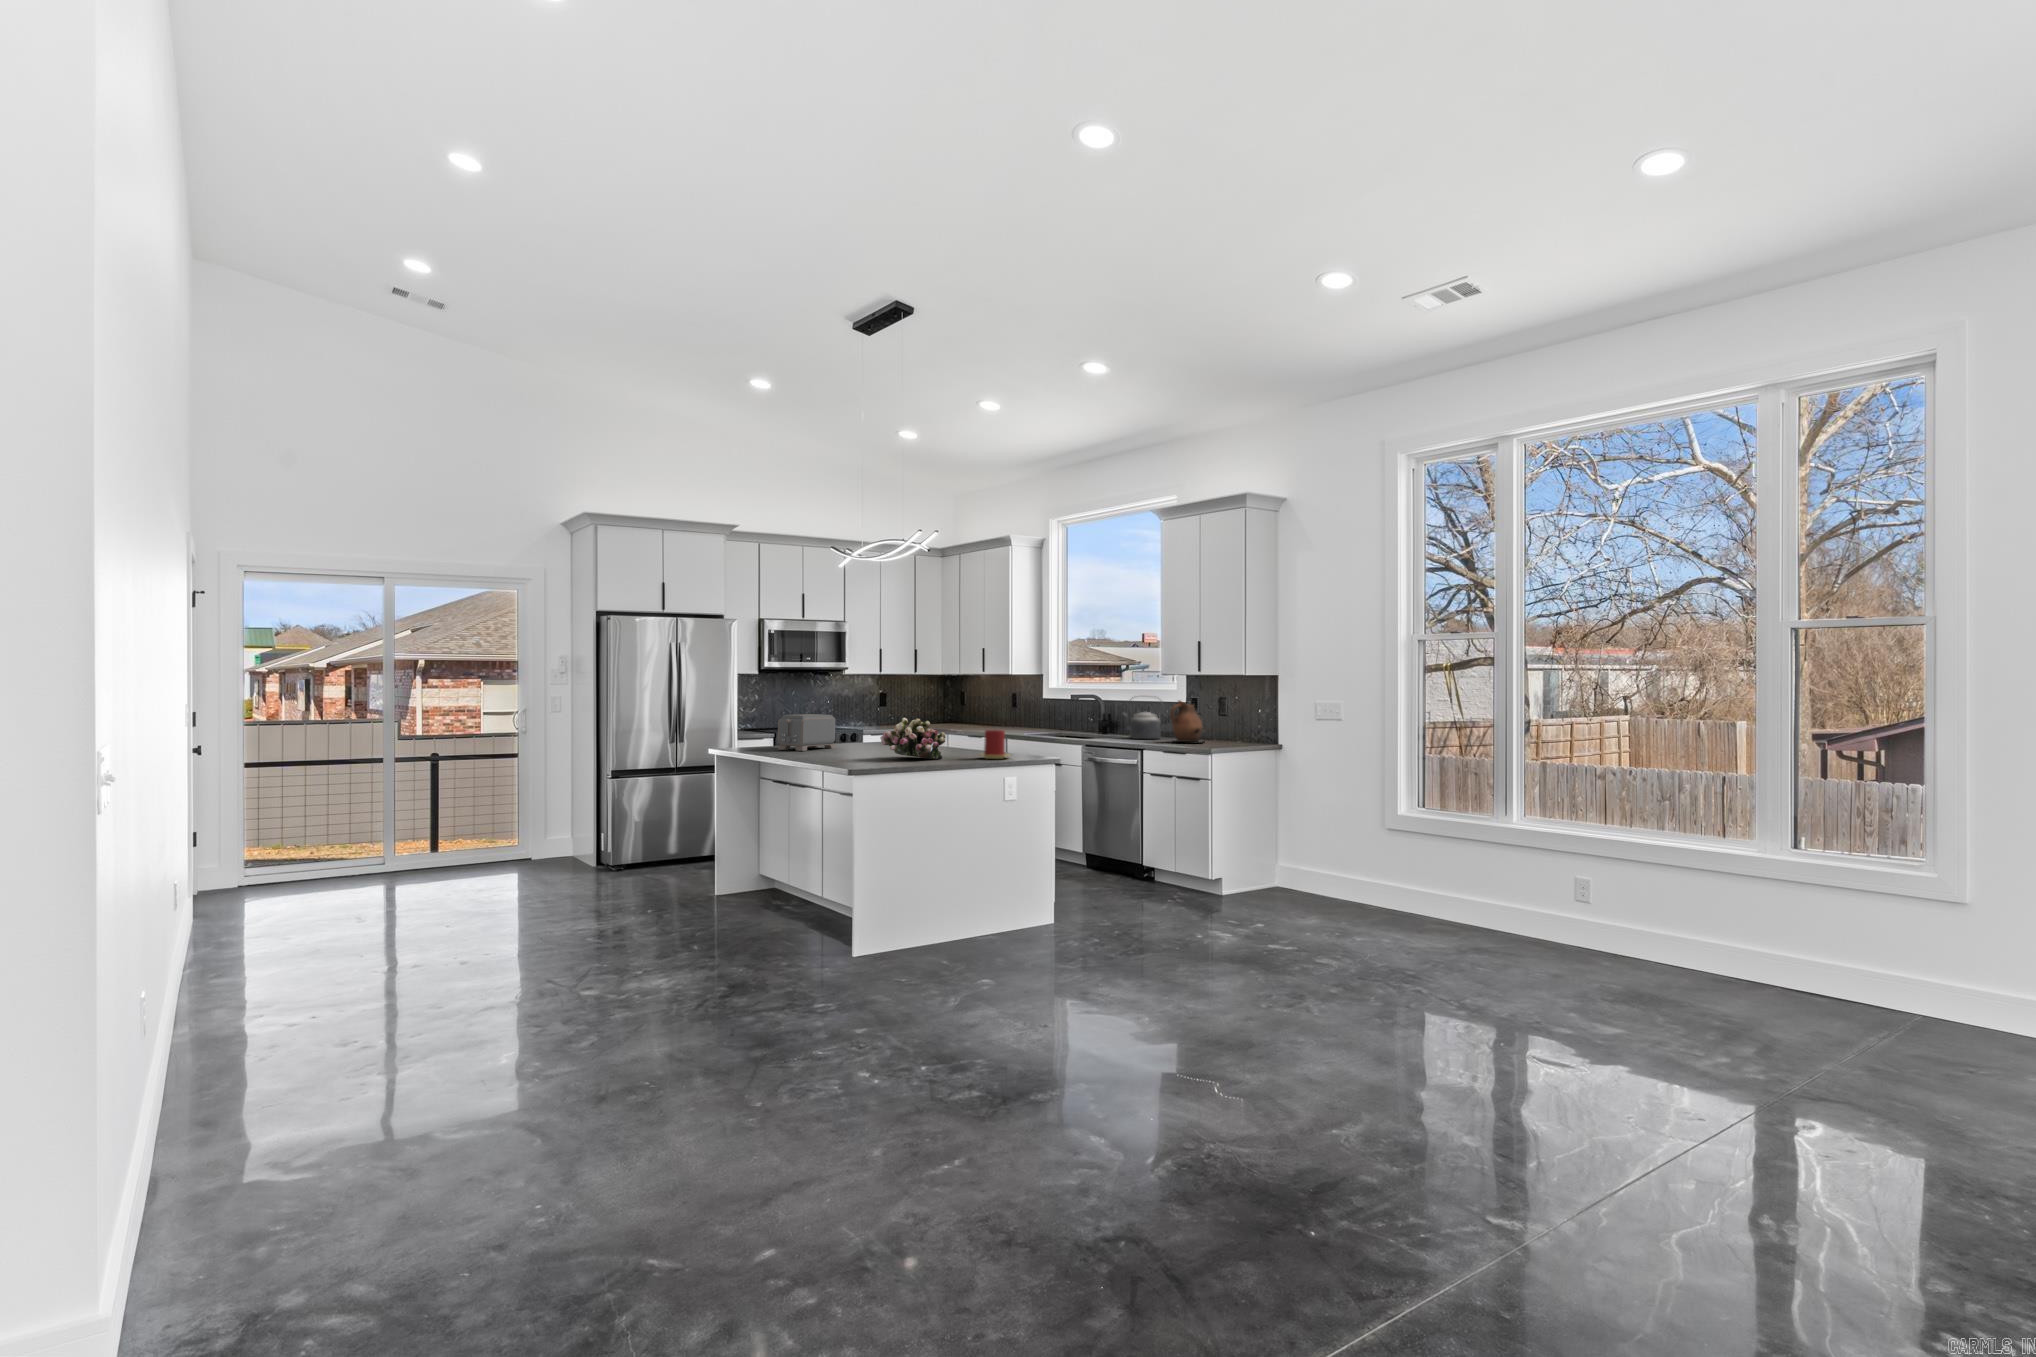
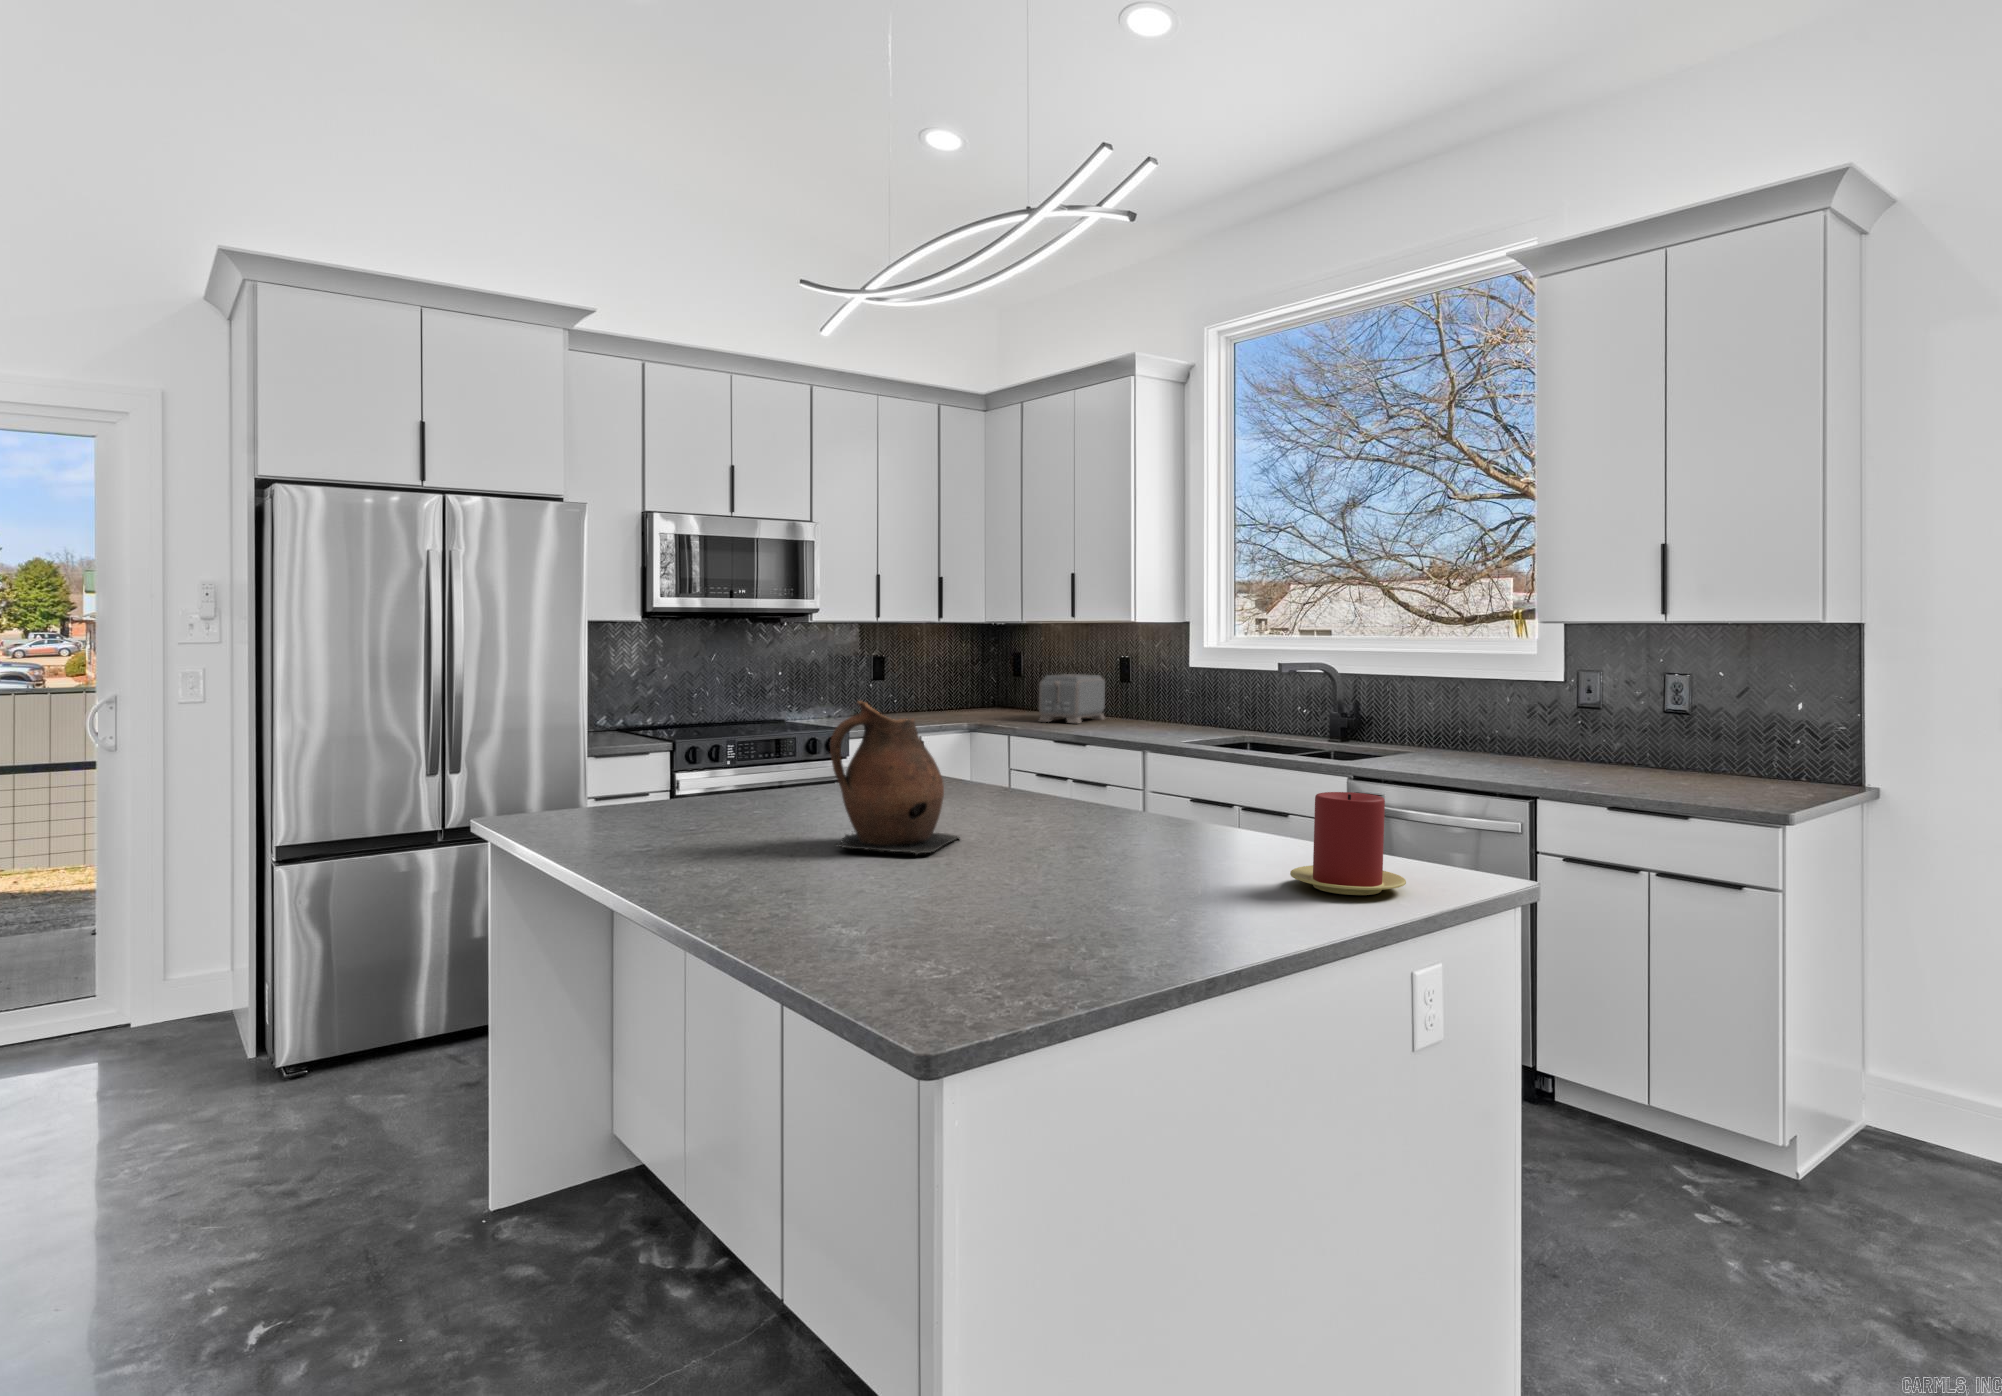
kettle: present [1123,696,1161,739] -> none [1429,667,1527,765]
ceramic pitcher: present [1170,700,1202,743] -> present [830,701,960,855]
toaster: present [778,714,836,751] -> present [1039,674,1105,723]
flower arrangement: present [880,718,946,759] -> none [975,755,1190,898]

